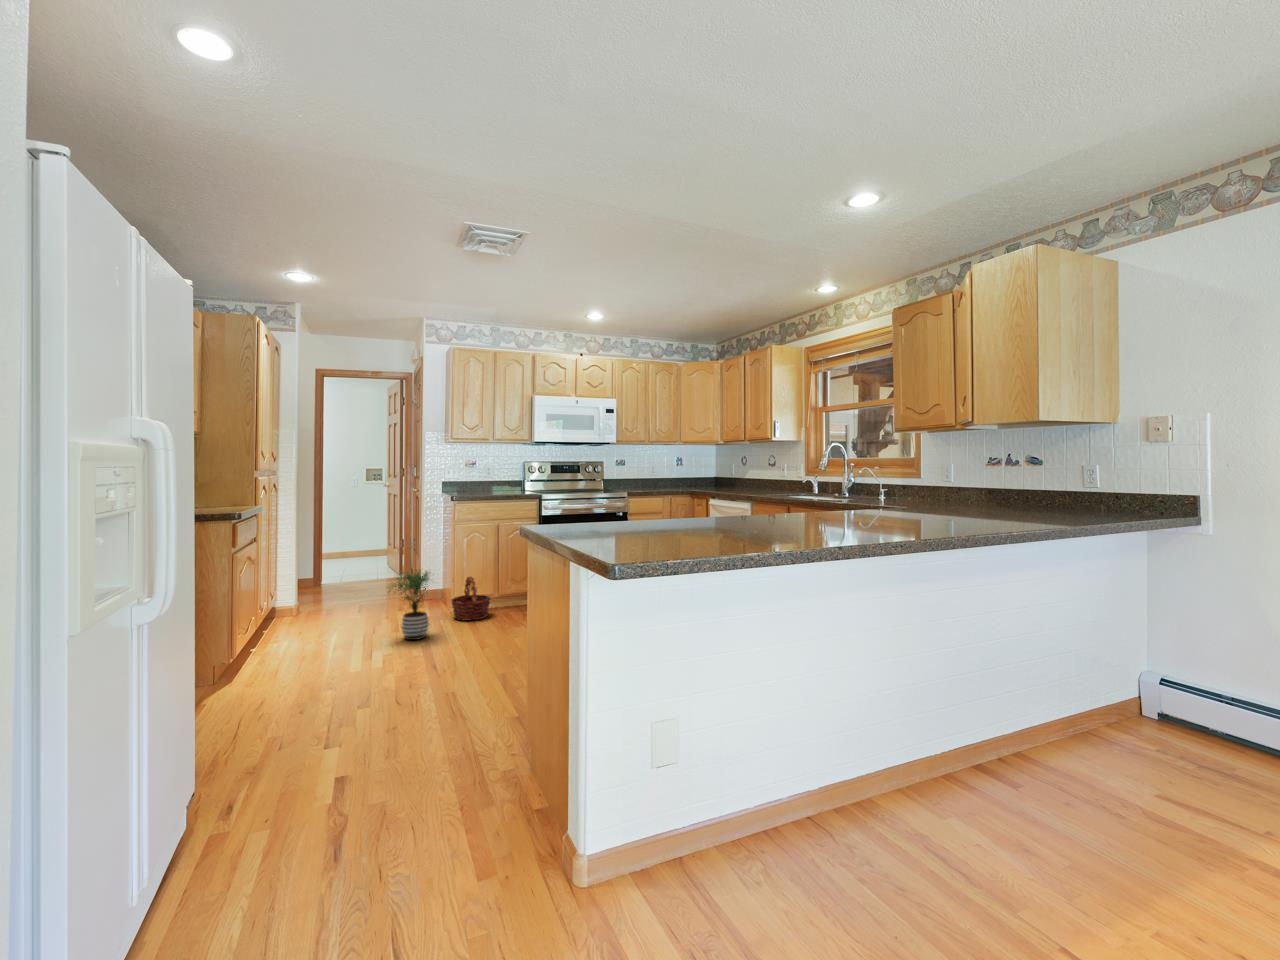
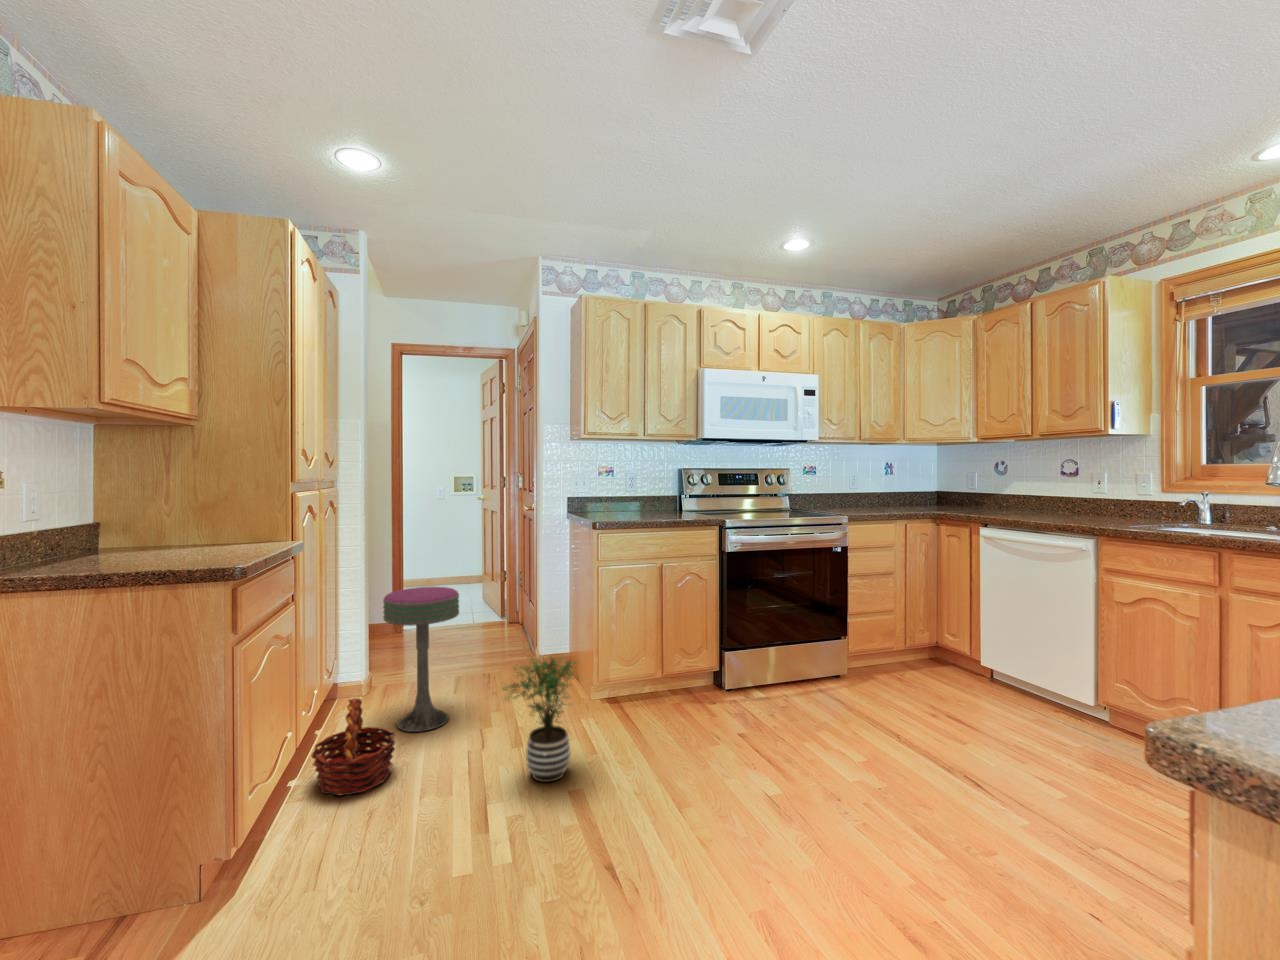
bar stool: none [312,538,363,626] -> present [383,587,459,732]
basket: present [451,577,491,621] -> present [311,698,396,796]

